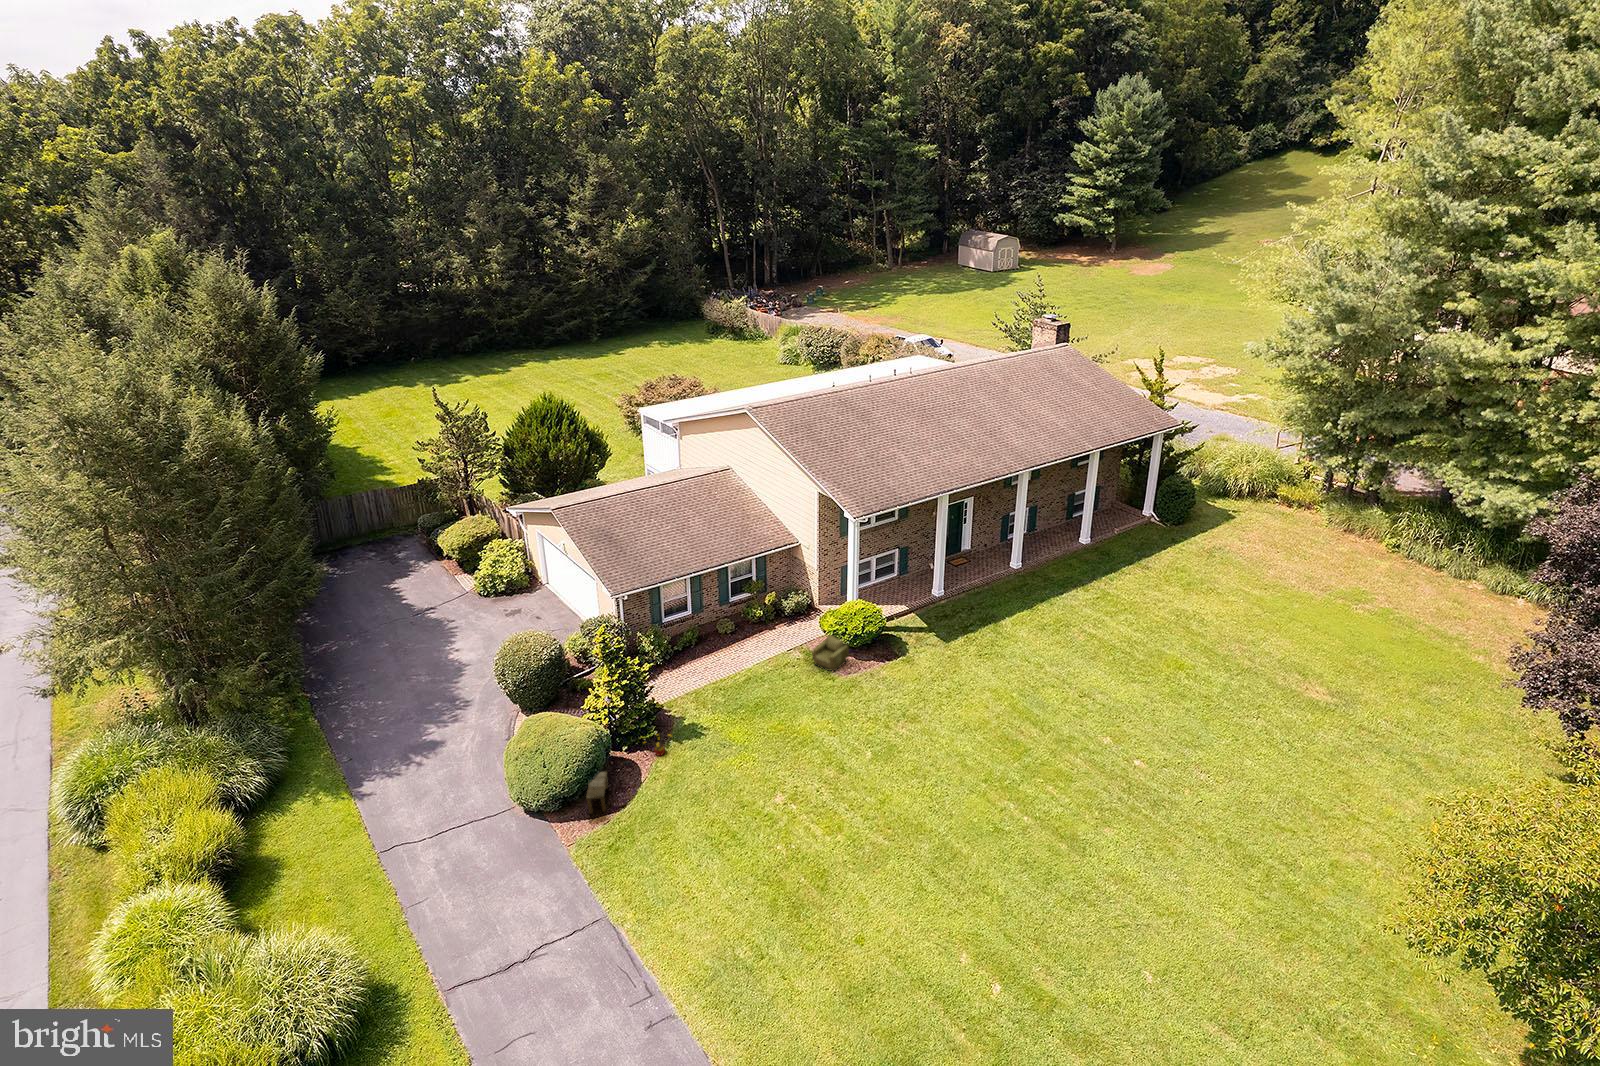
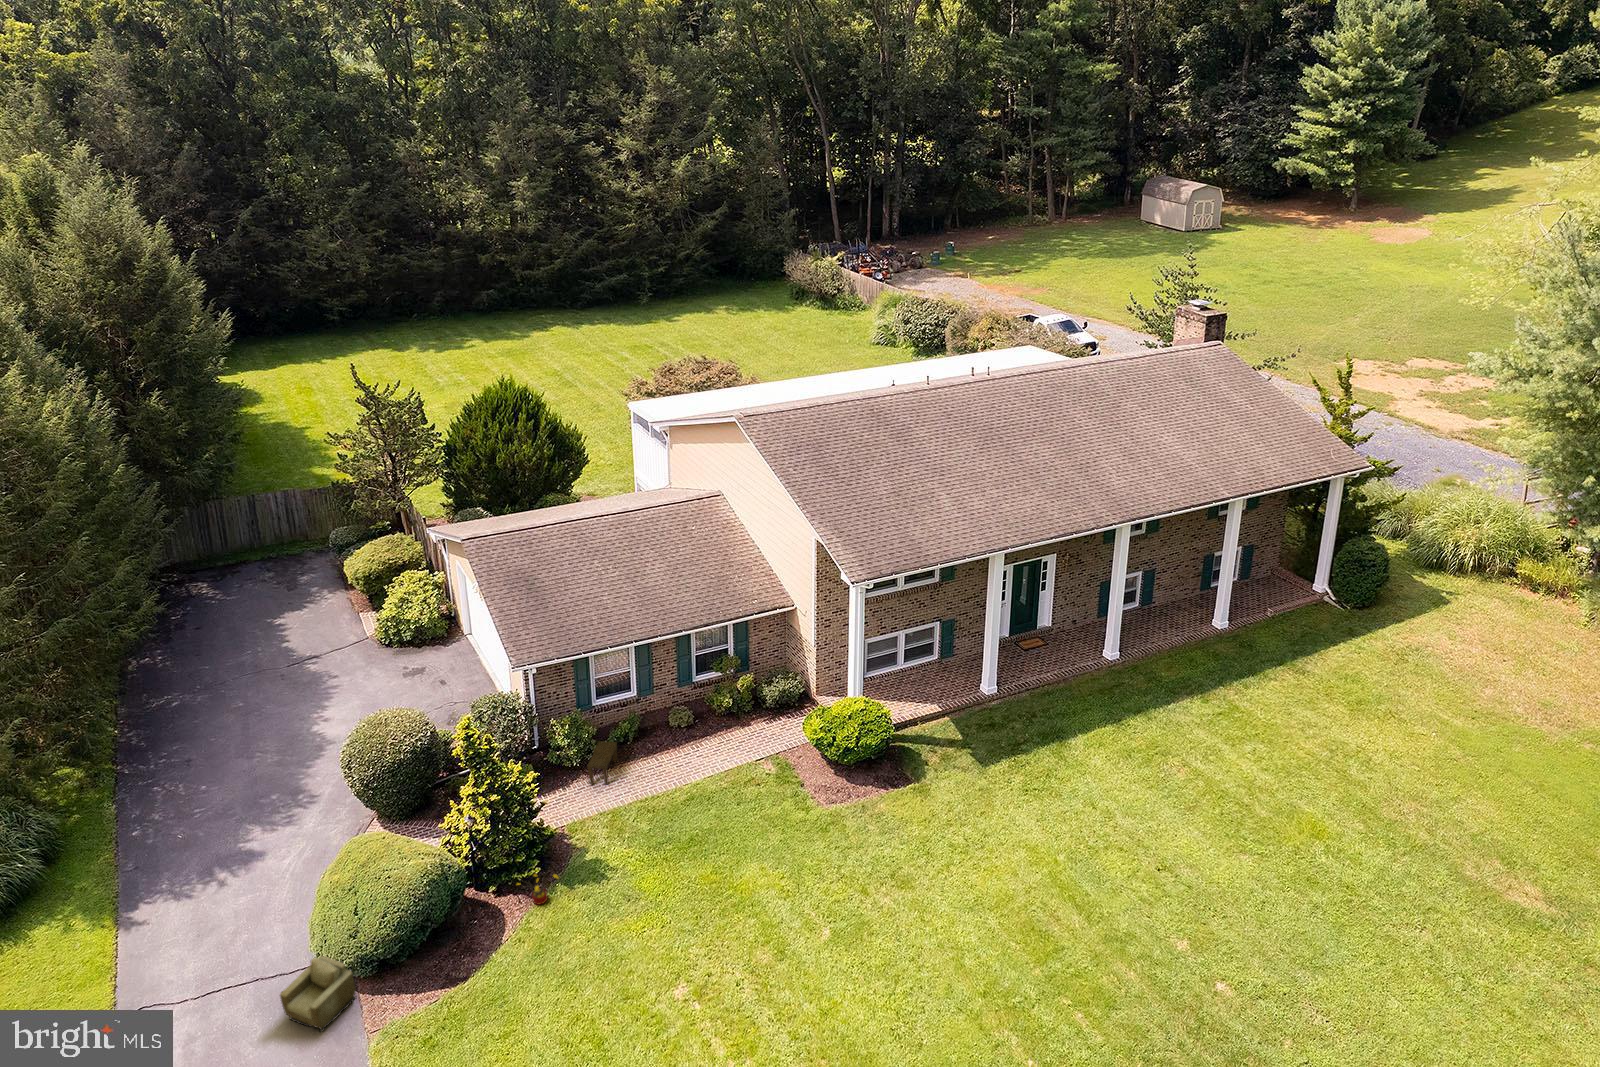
armchair: present [812,635,849,672] -> present [280,956,356,1032]
bench: present [586,772,608,814] -> present [587,741,617,785]

